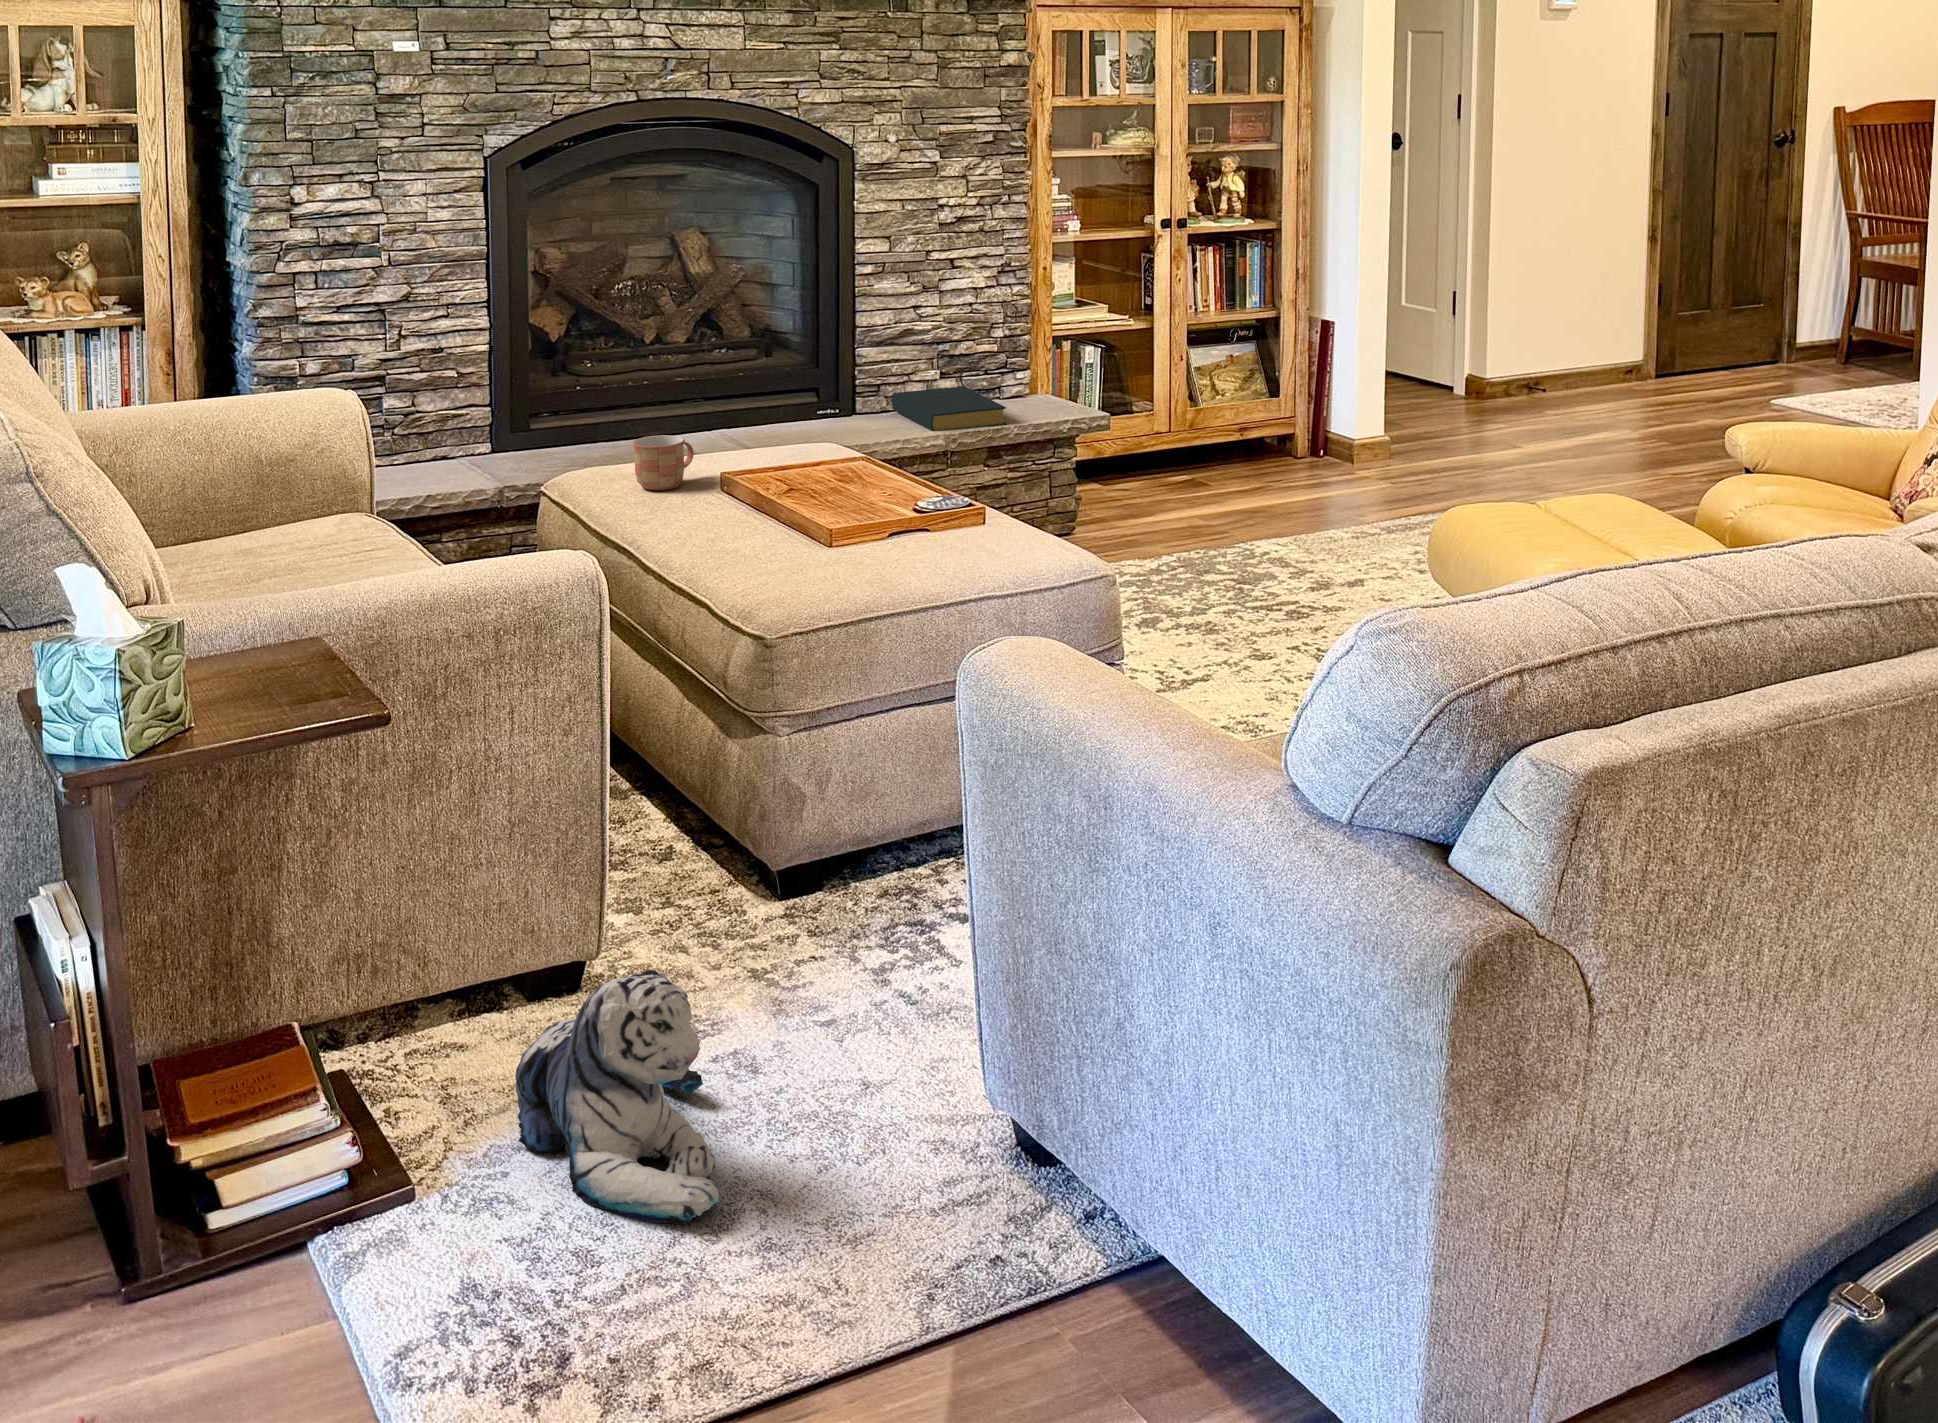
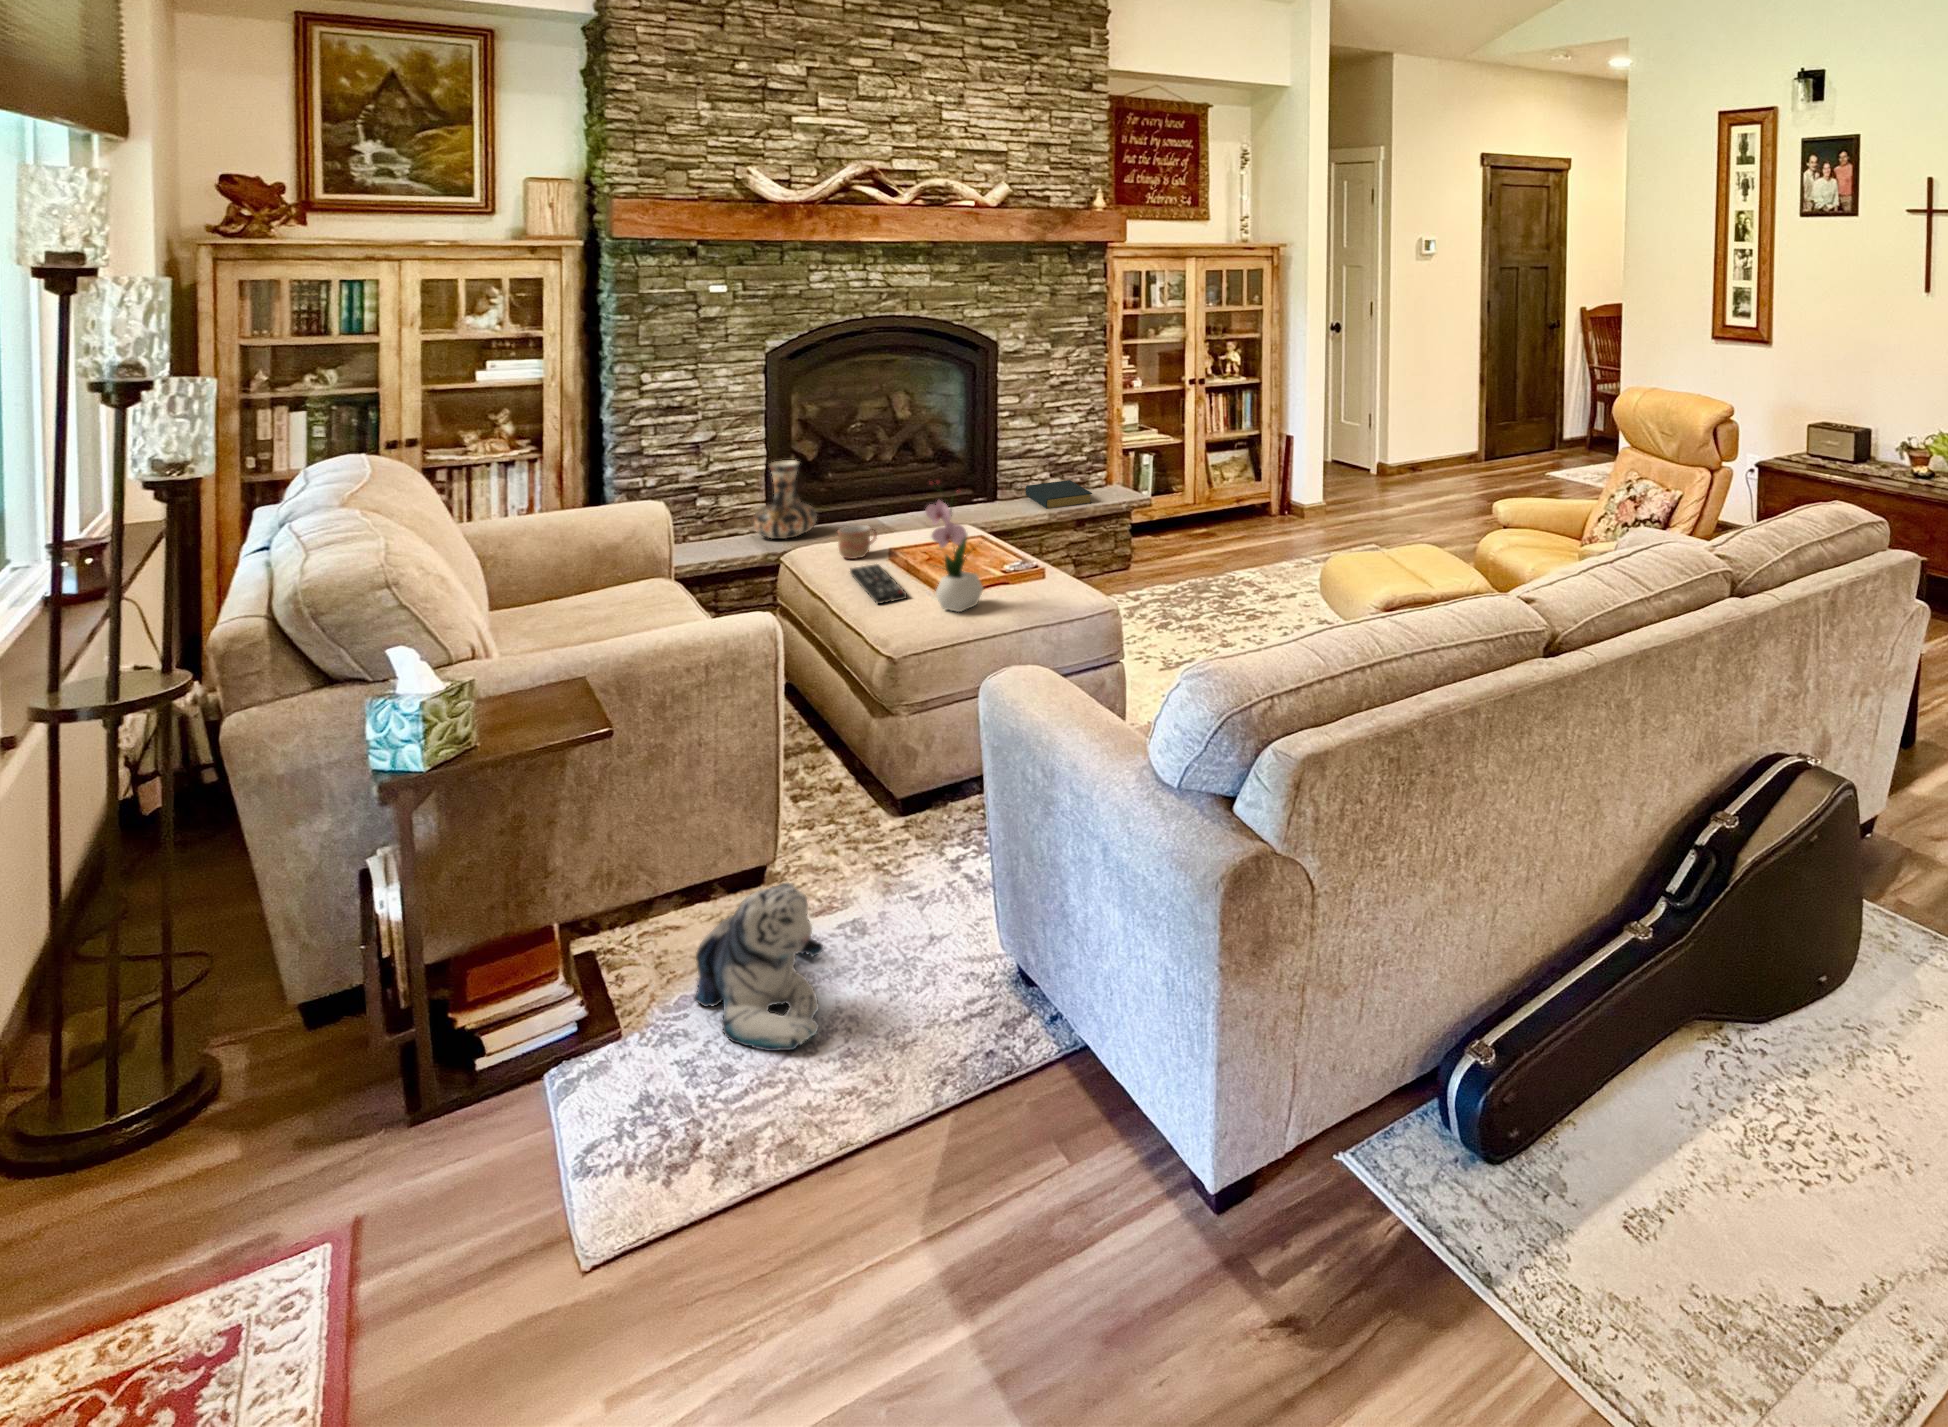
decorative vase: none [469,335,568,466] -> present [753,460,817,539]
flower arrangement: none [800,352,901,575] -> present [925,481,983,612]
remote control: none [661,498,764,559] -> present [850,564,907,604]

